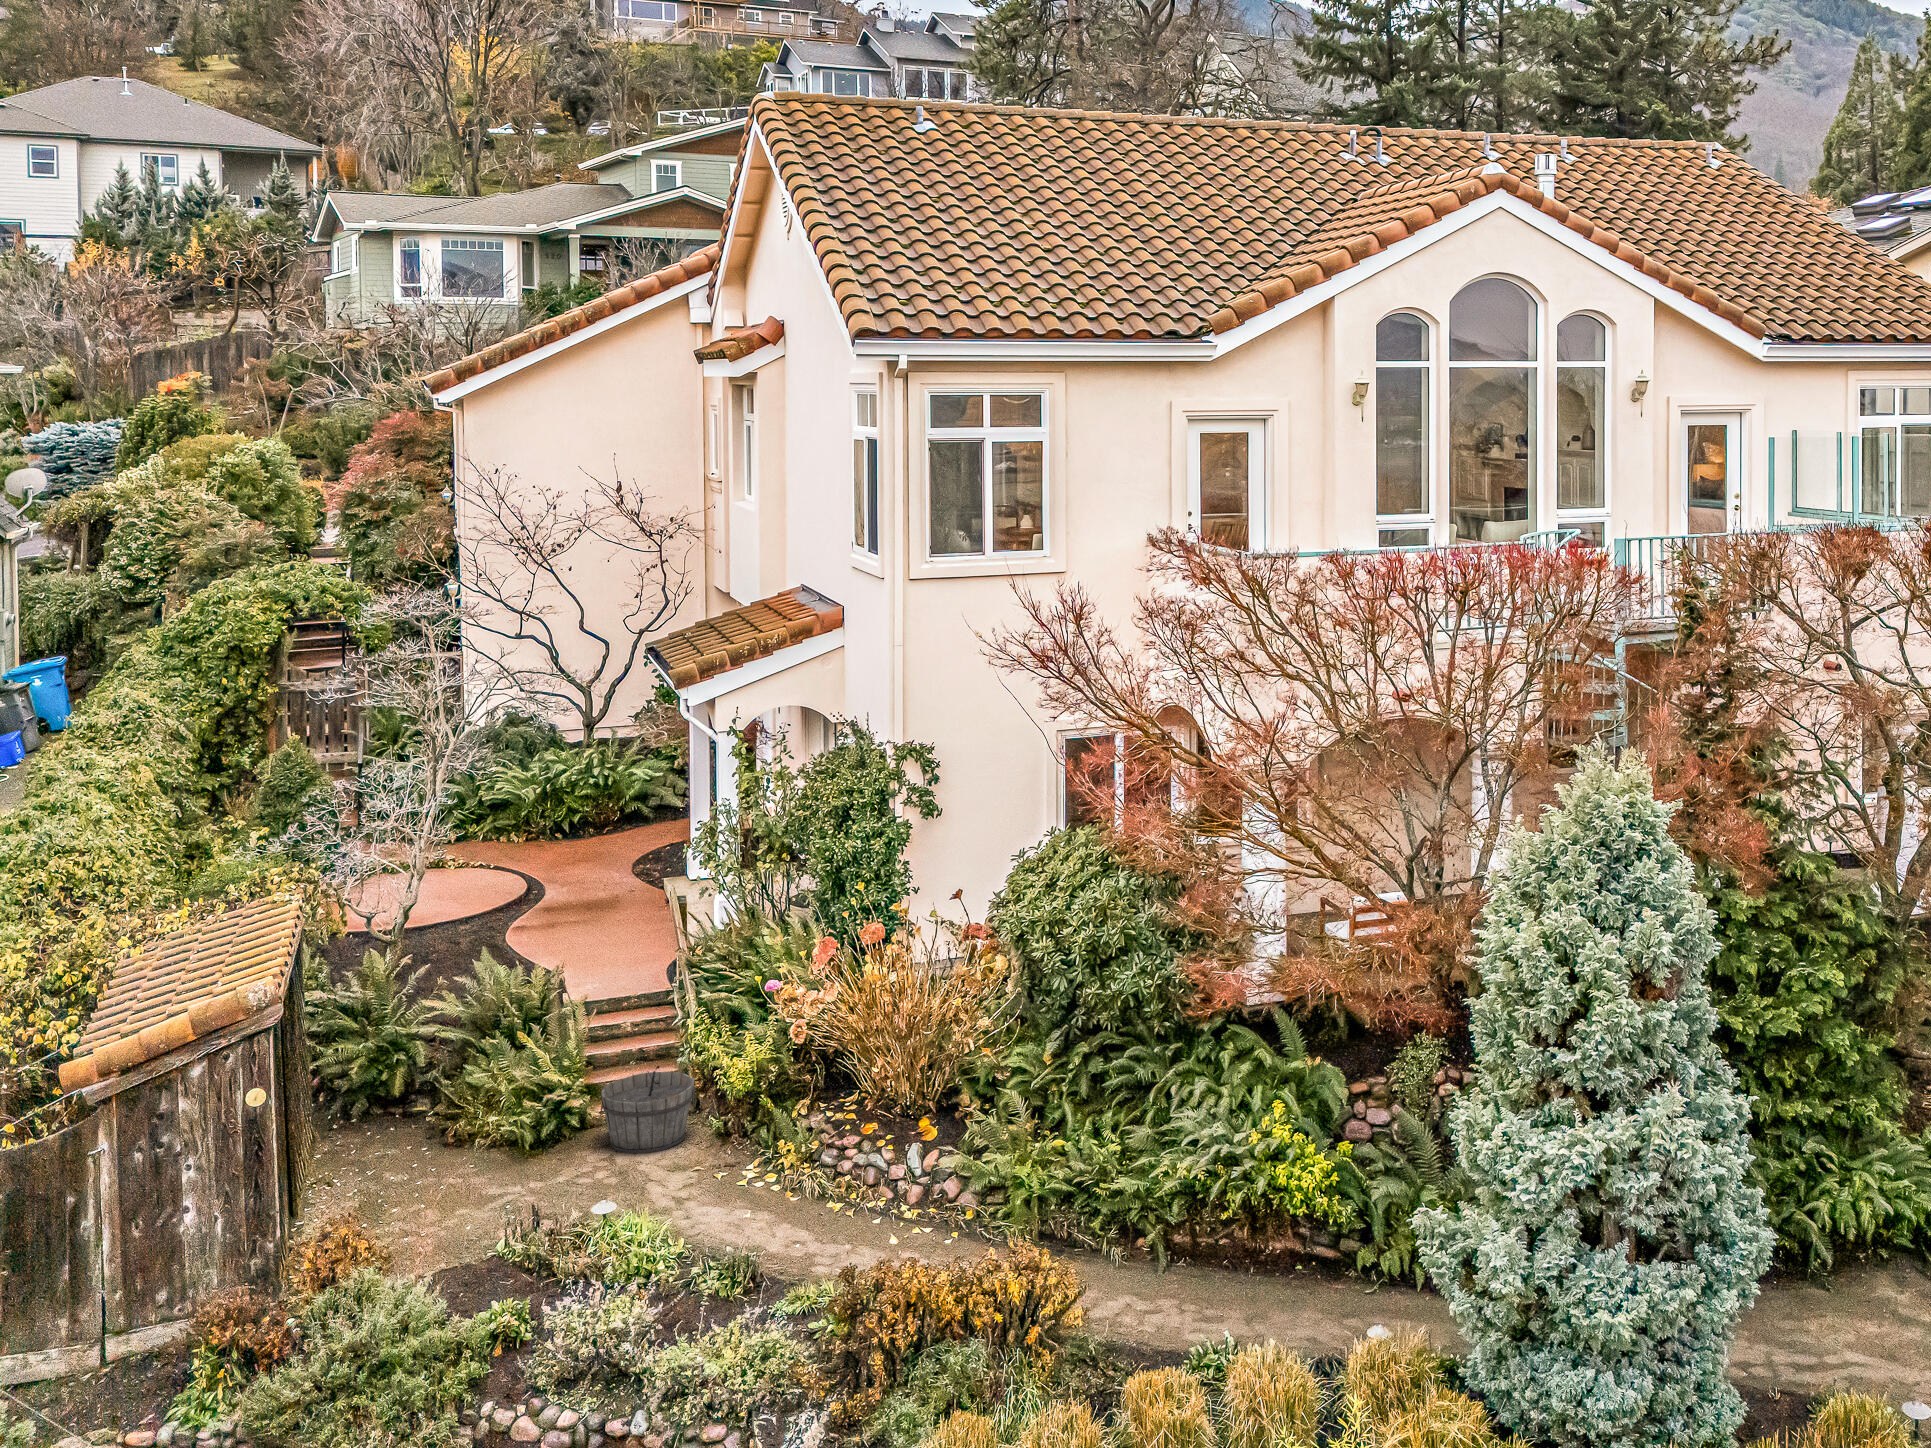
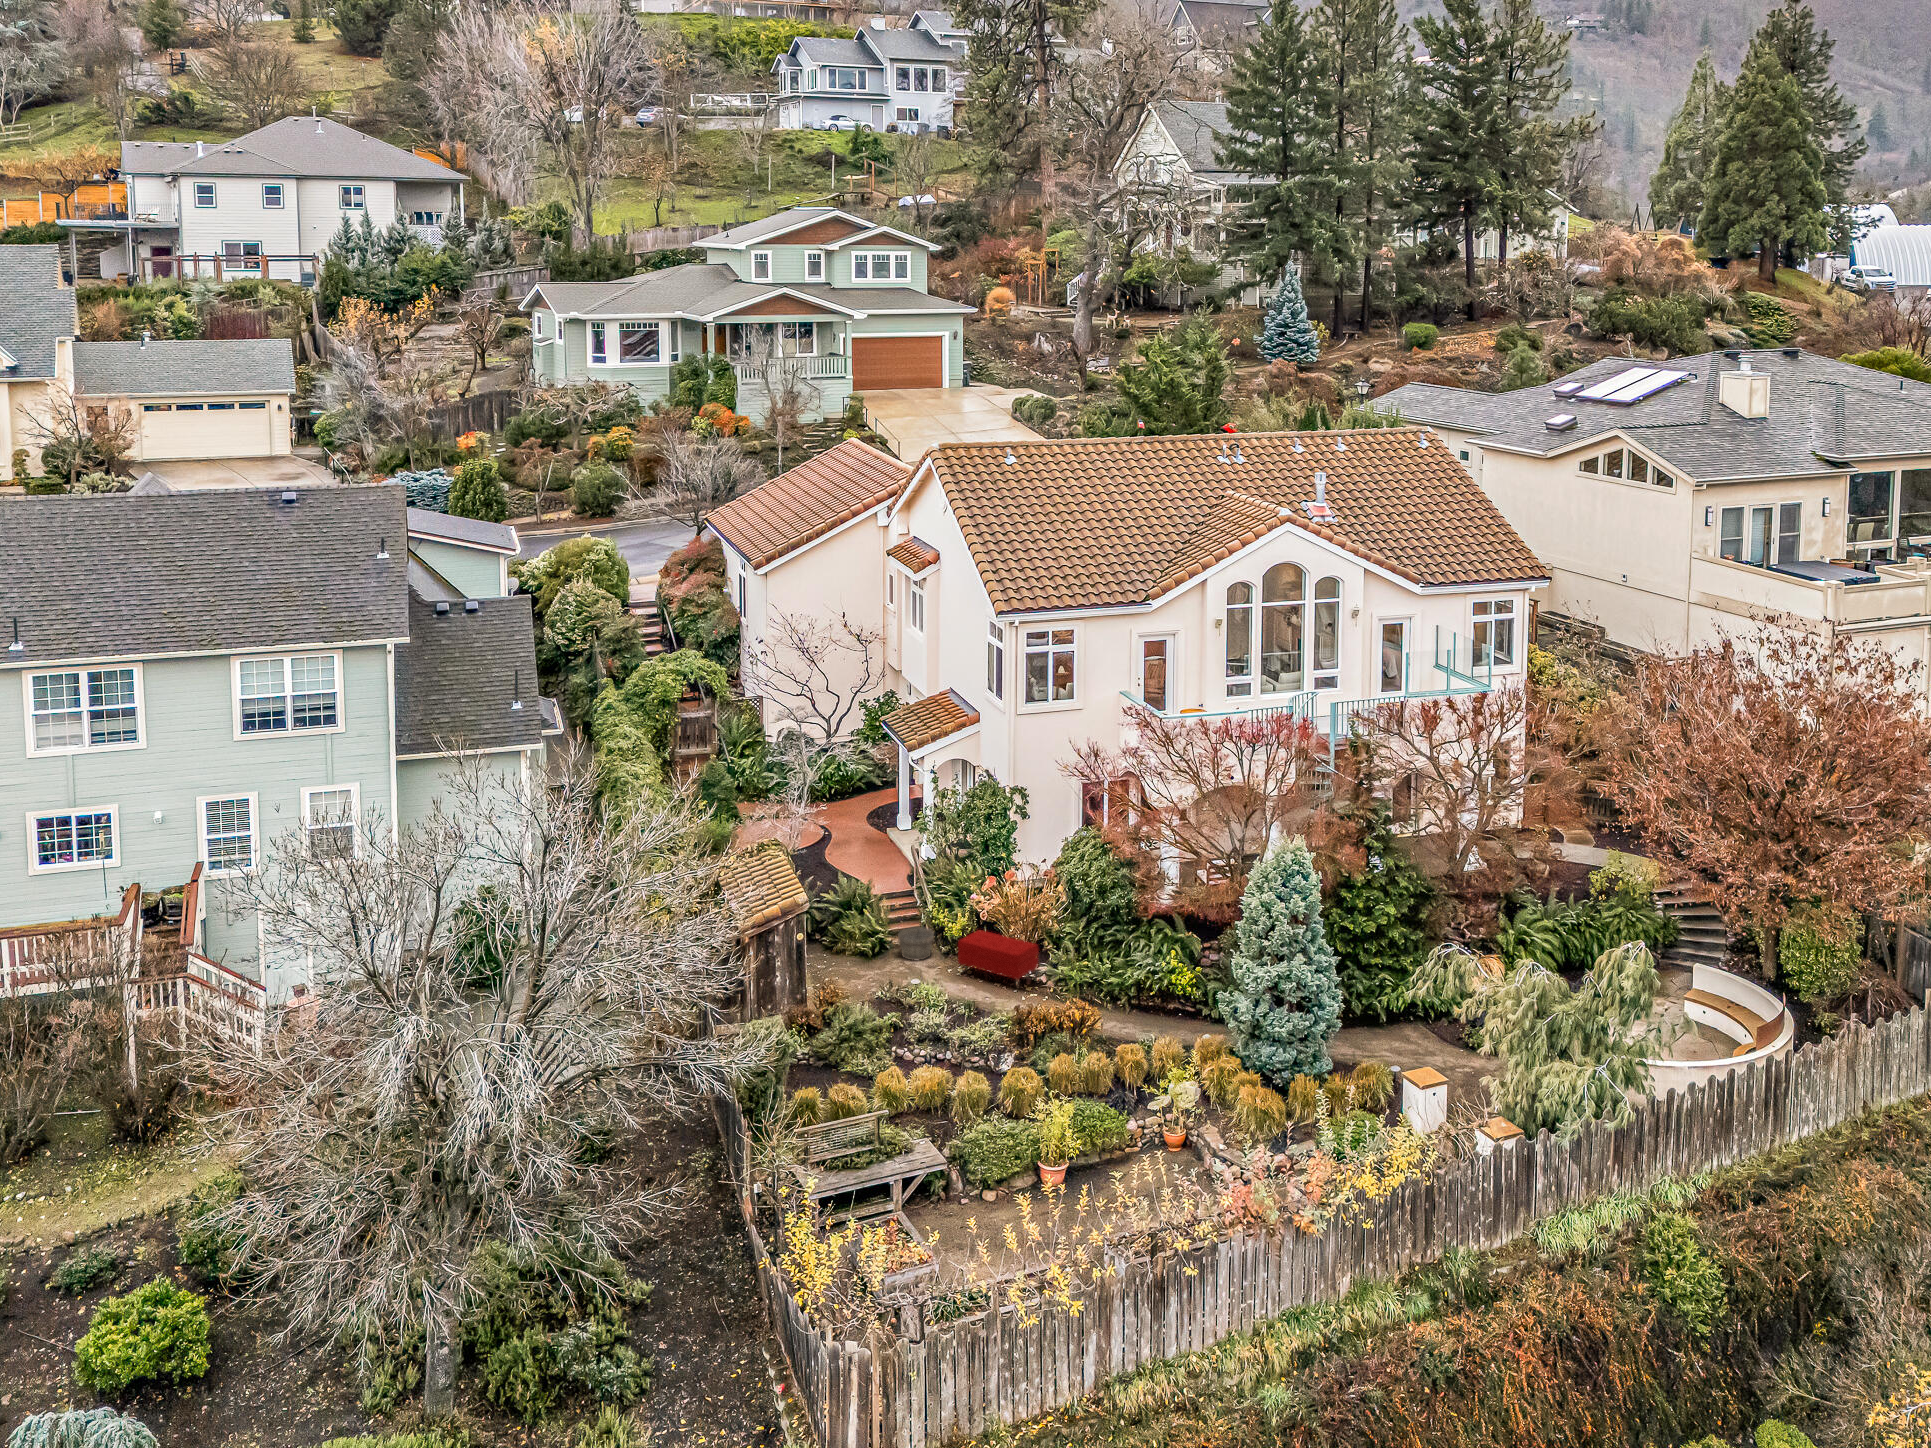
bench: none [734,1070,938,1218] -> present [958,930,1039,989]

